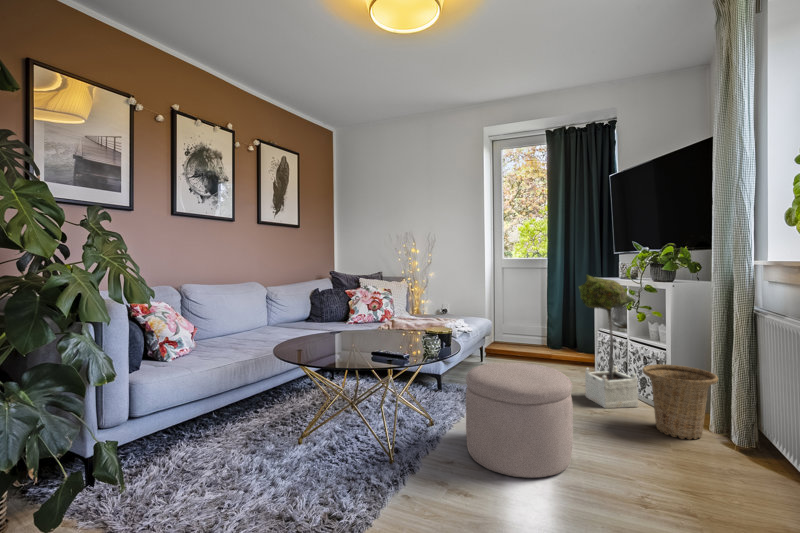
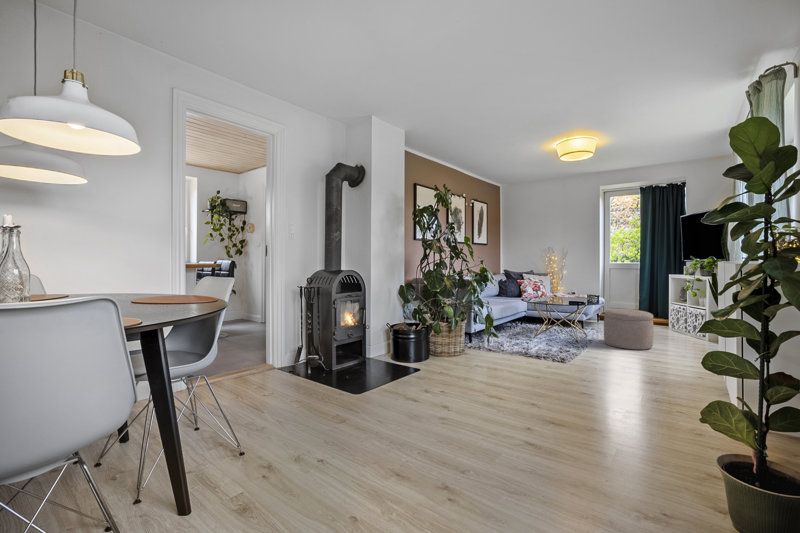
potted tree: present [579,275,638,408] -> none [658,272,691,338]
basket: present [642,364,718,439] -> none [691,316,729,347]

